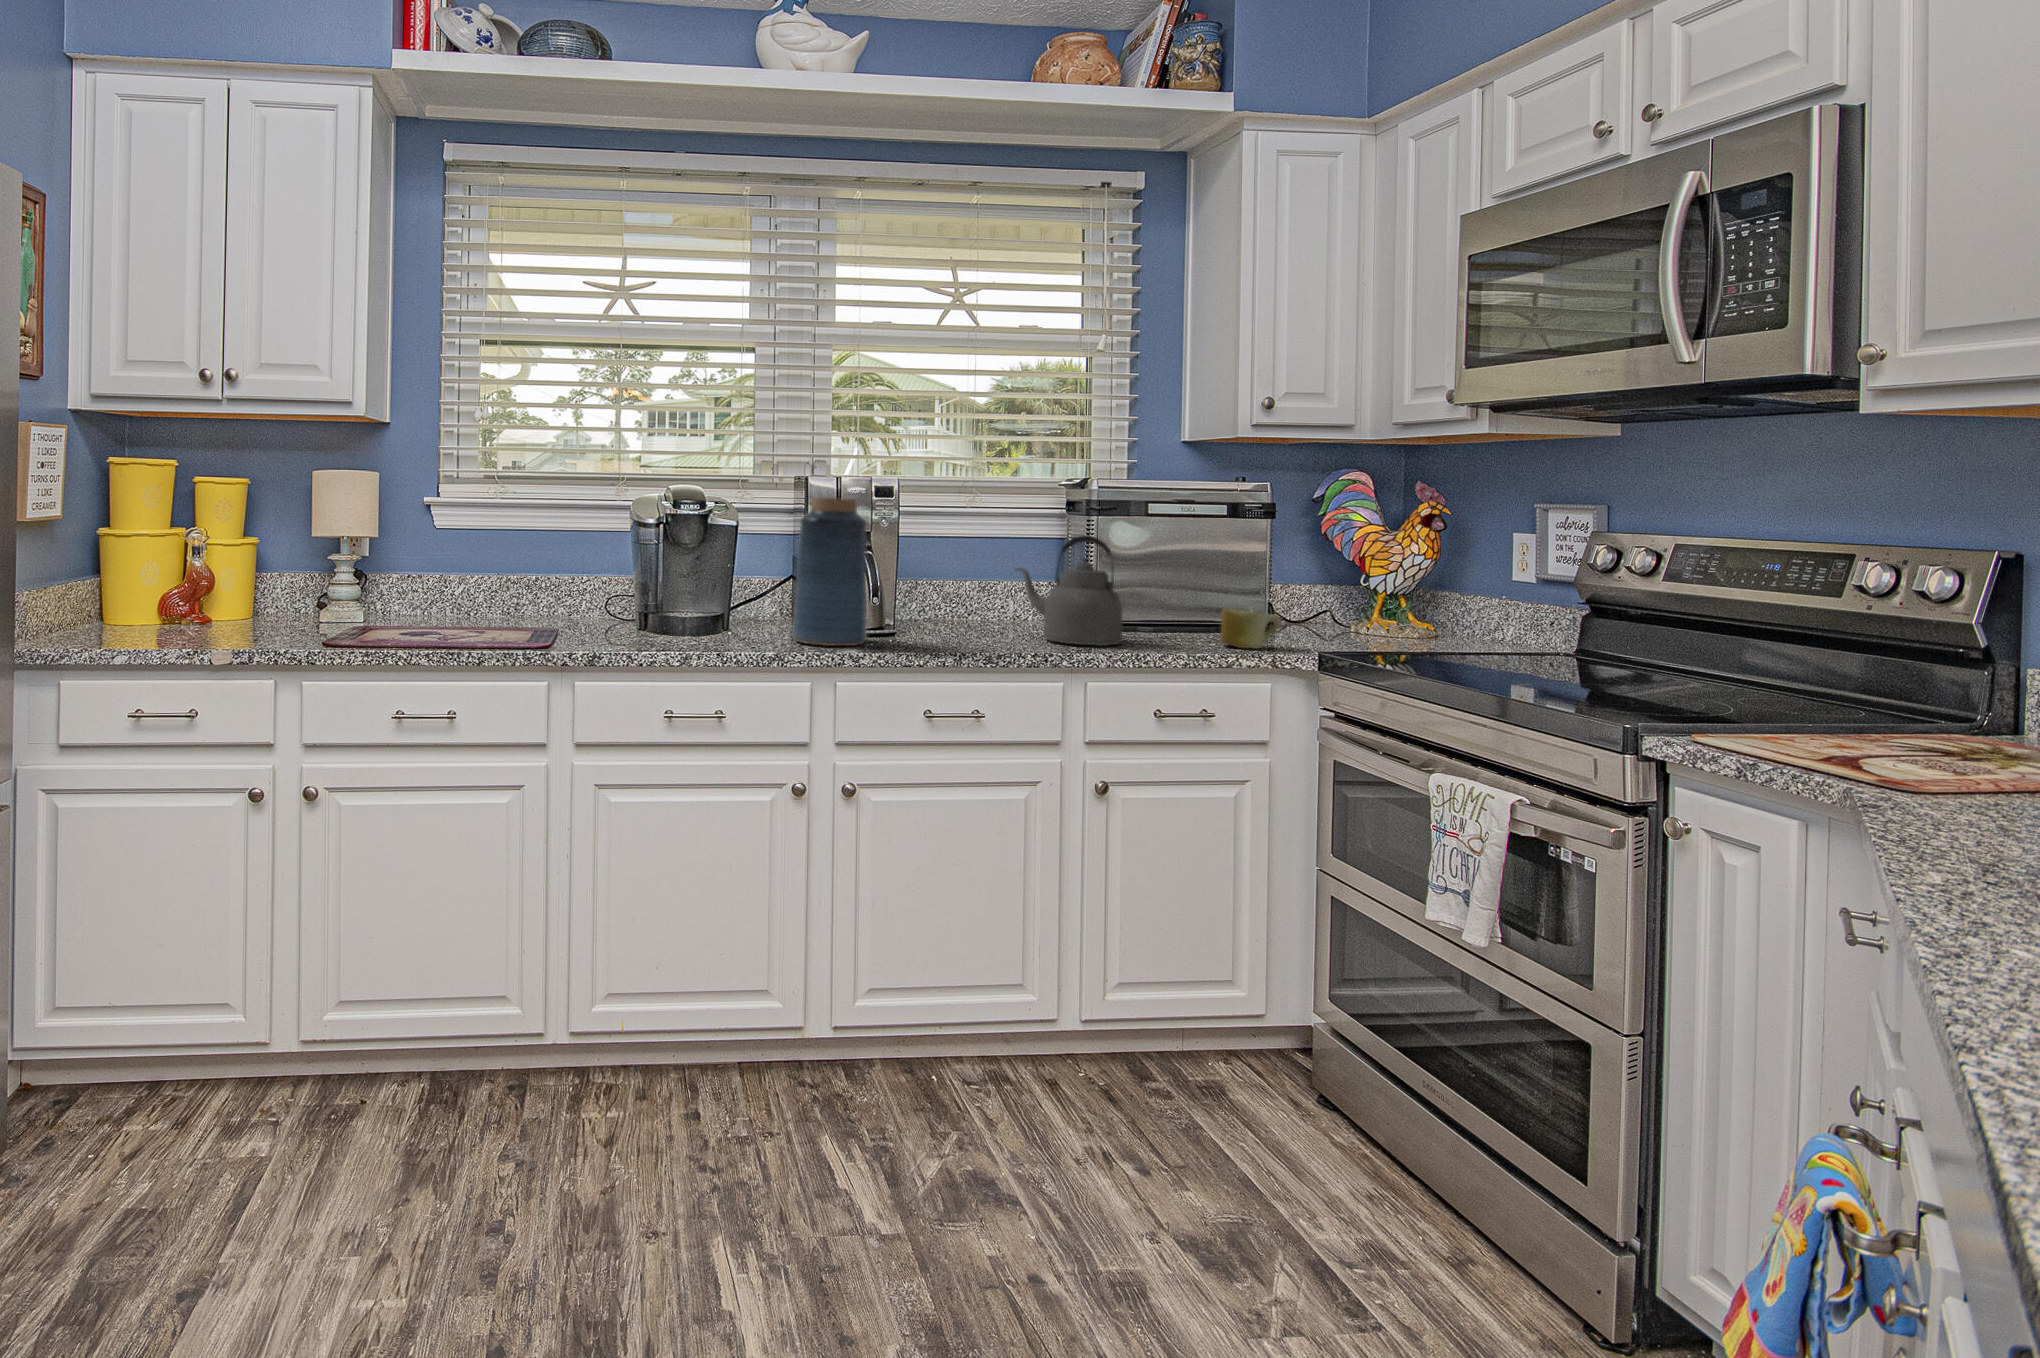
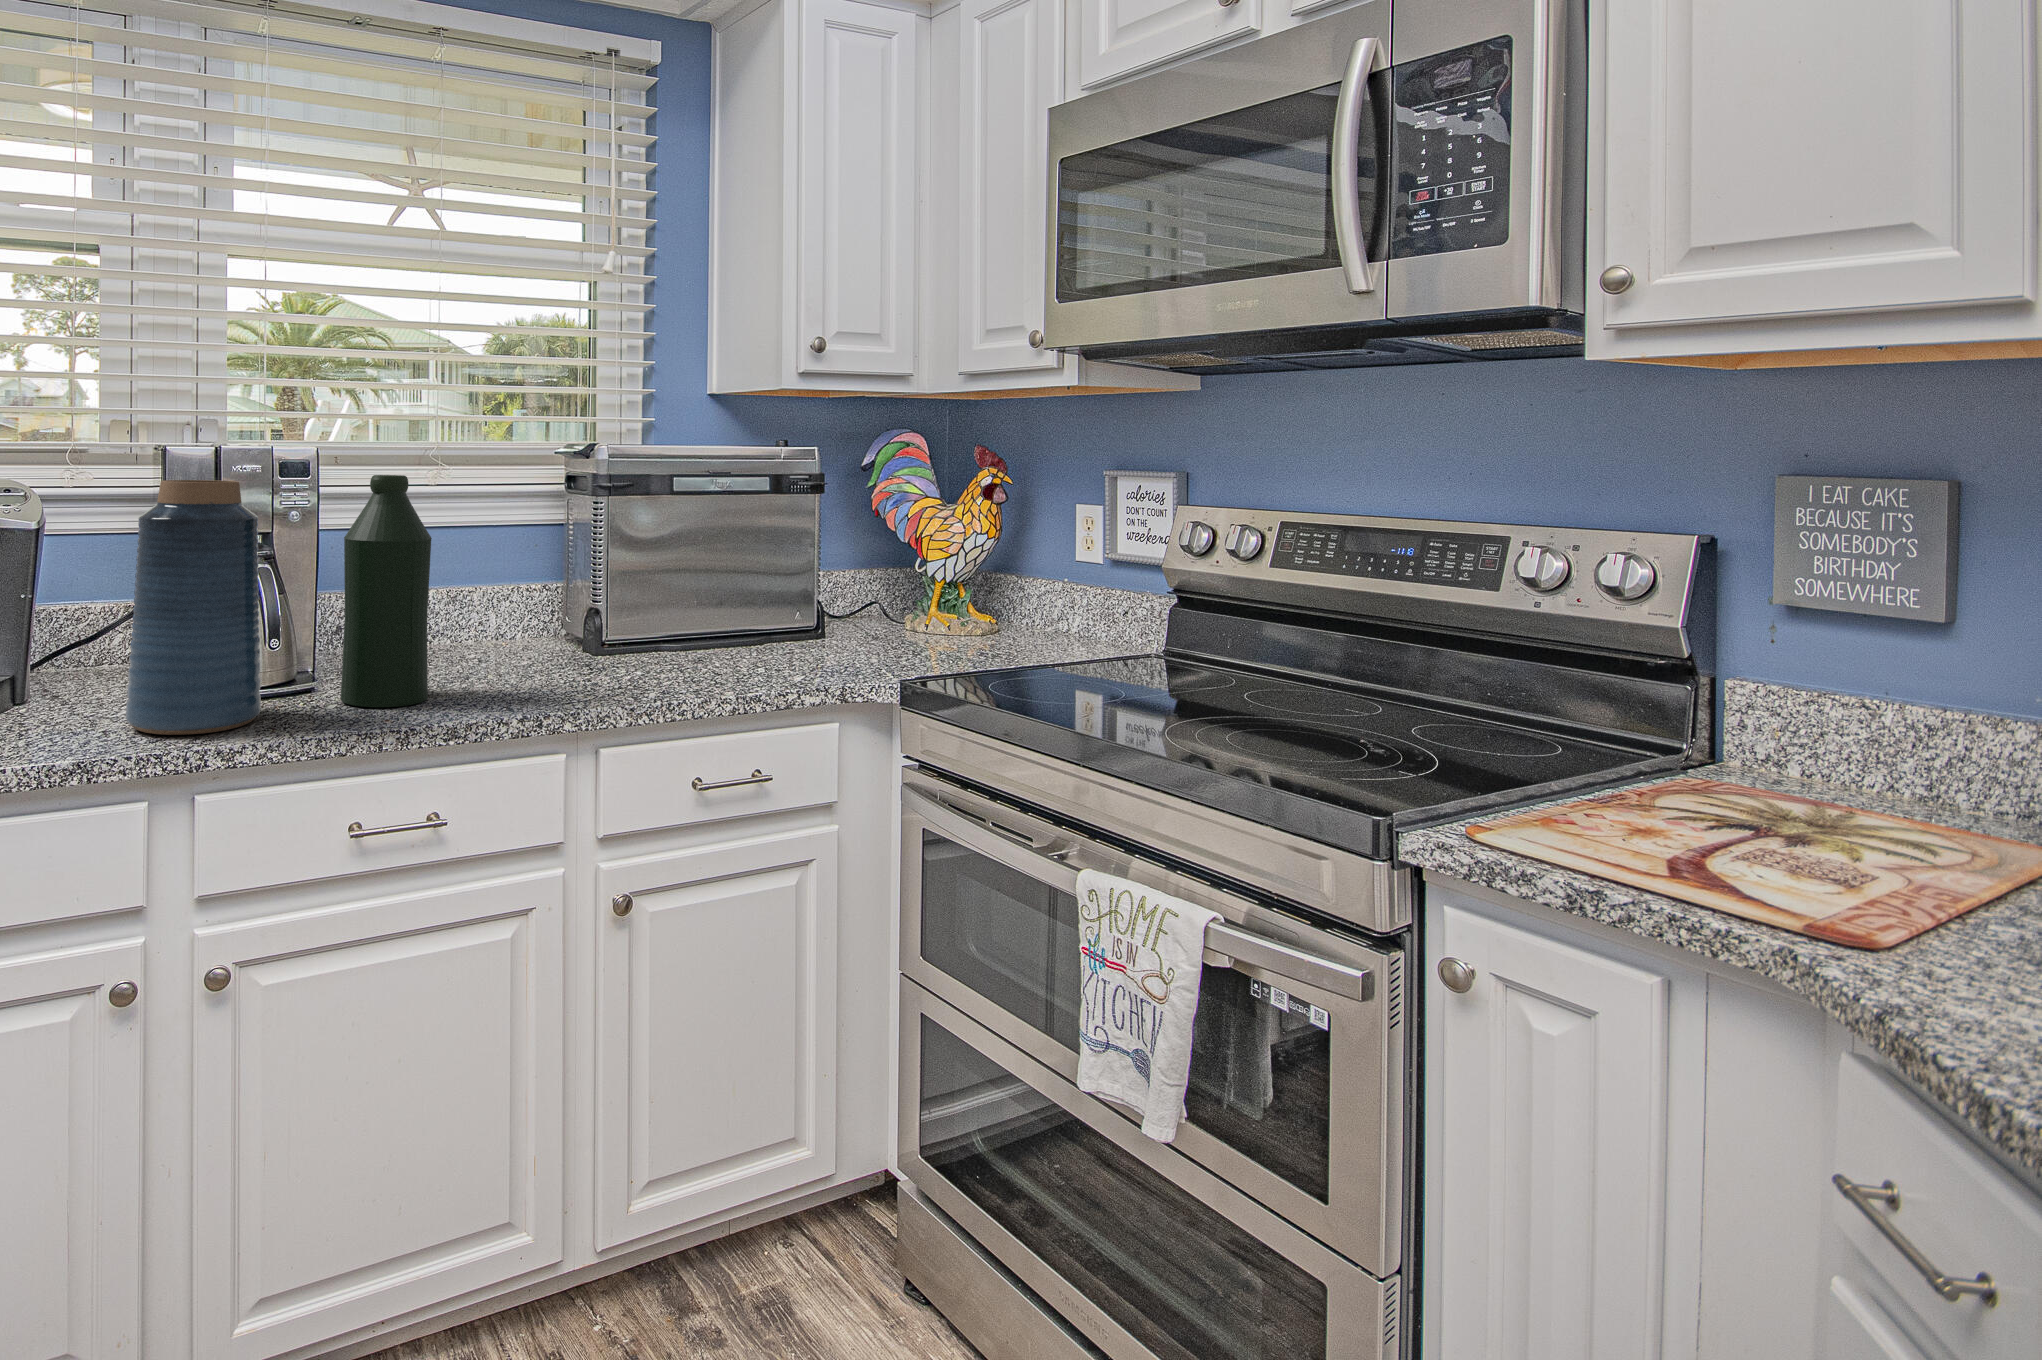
bottle: none [912,497,971,644] -> present [340,475,432,707]
kettle: present [1016,536,1123,646] -> none [498,526,651,689]
mug: present [1221,608,1281,648] -> none [776,617,849,675]

